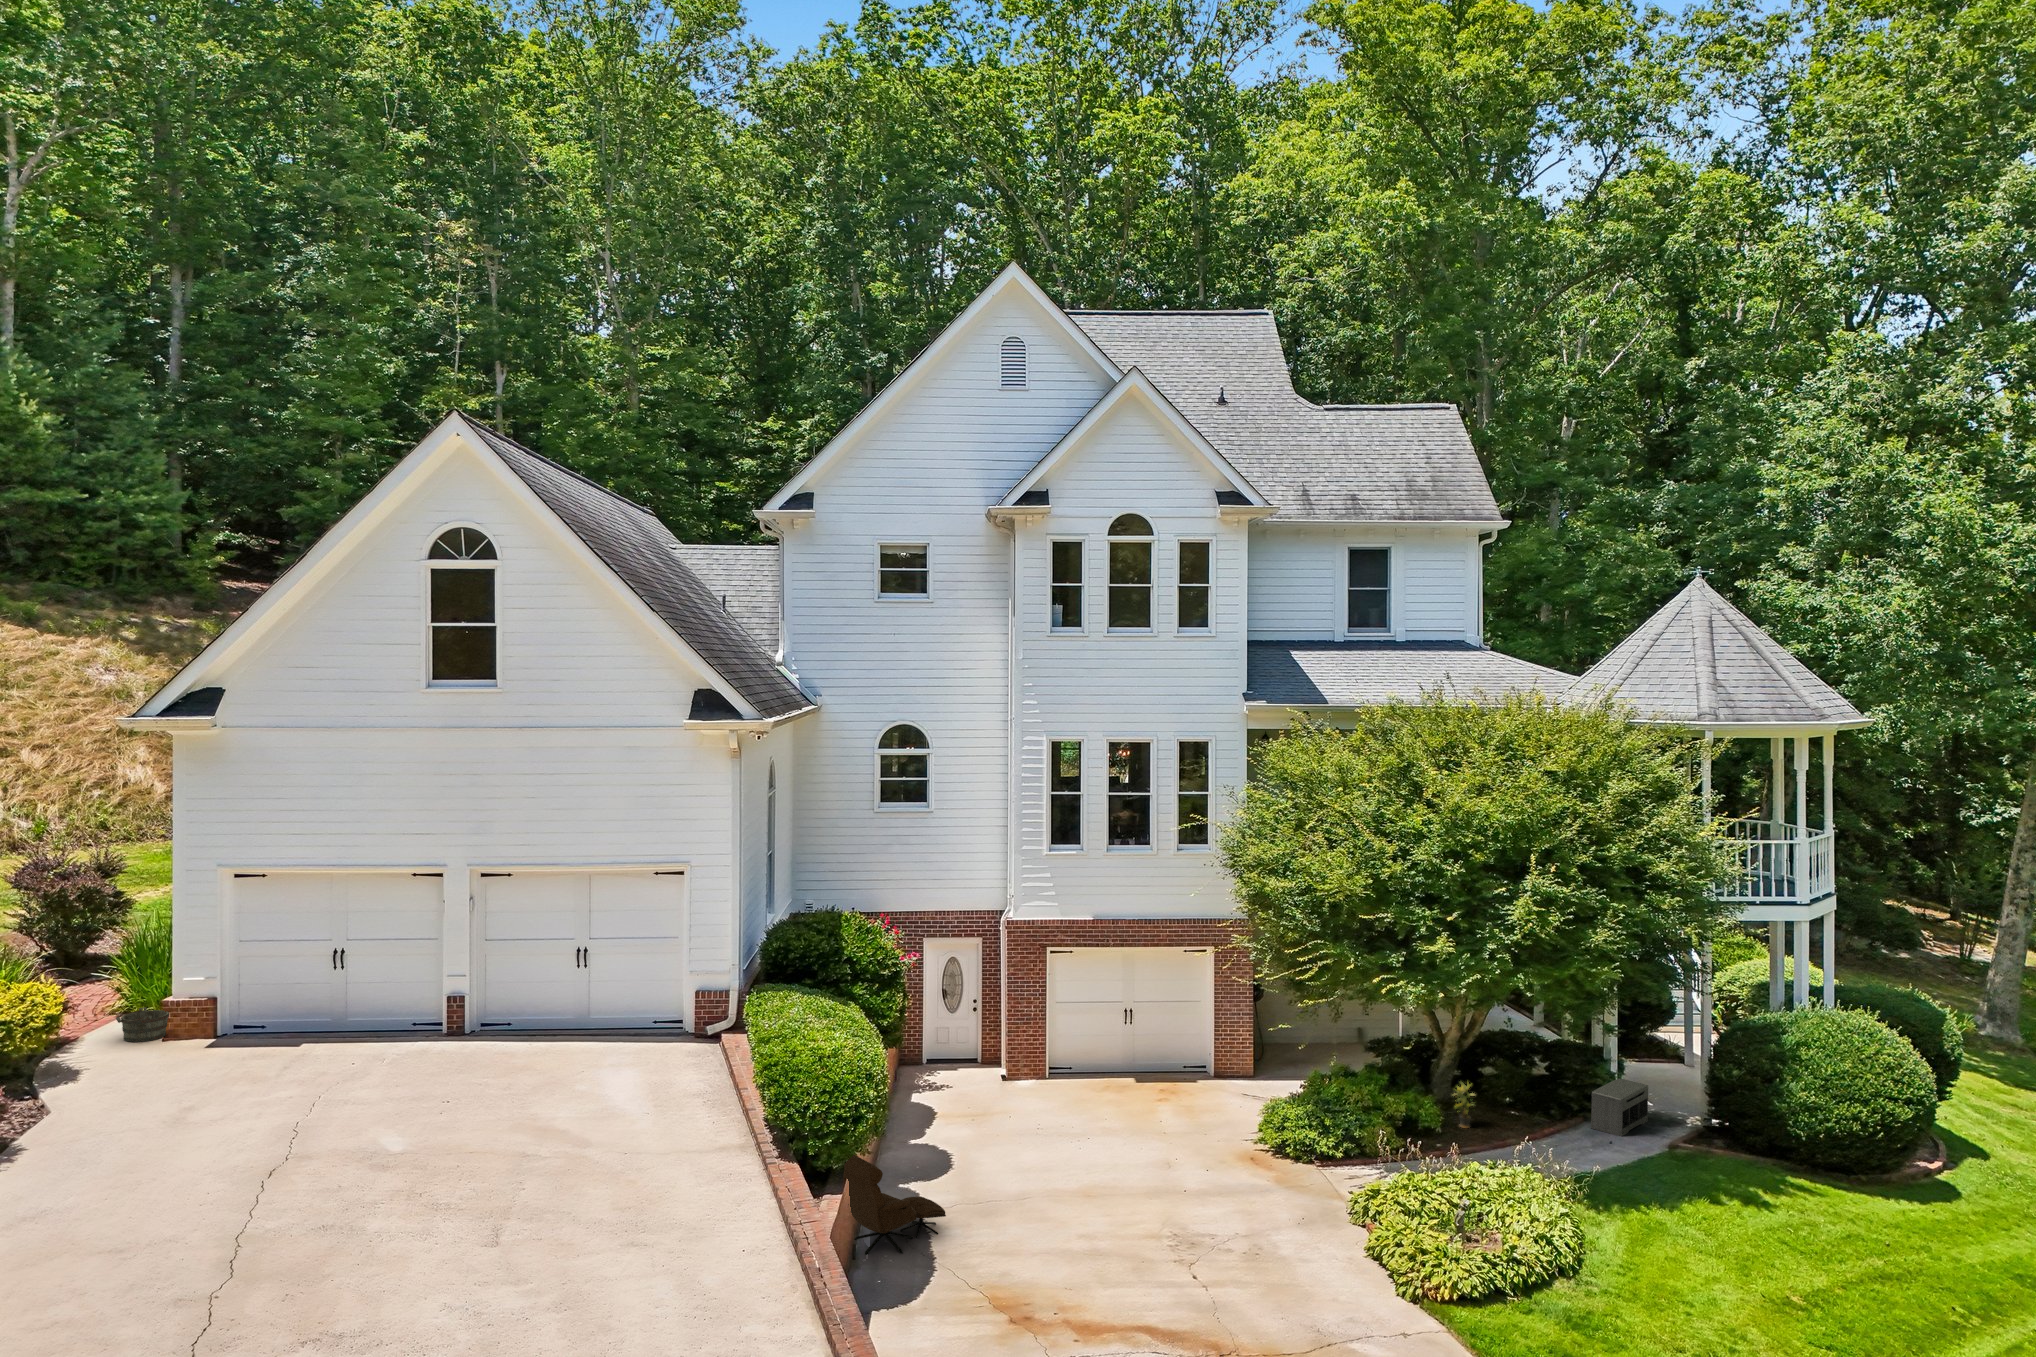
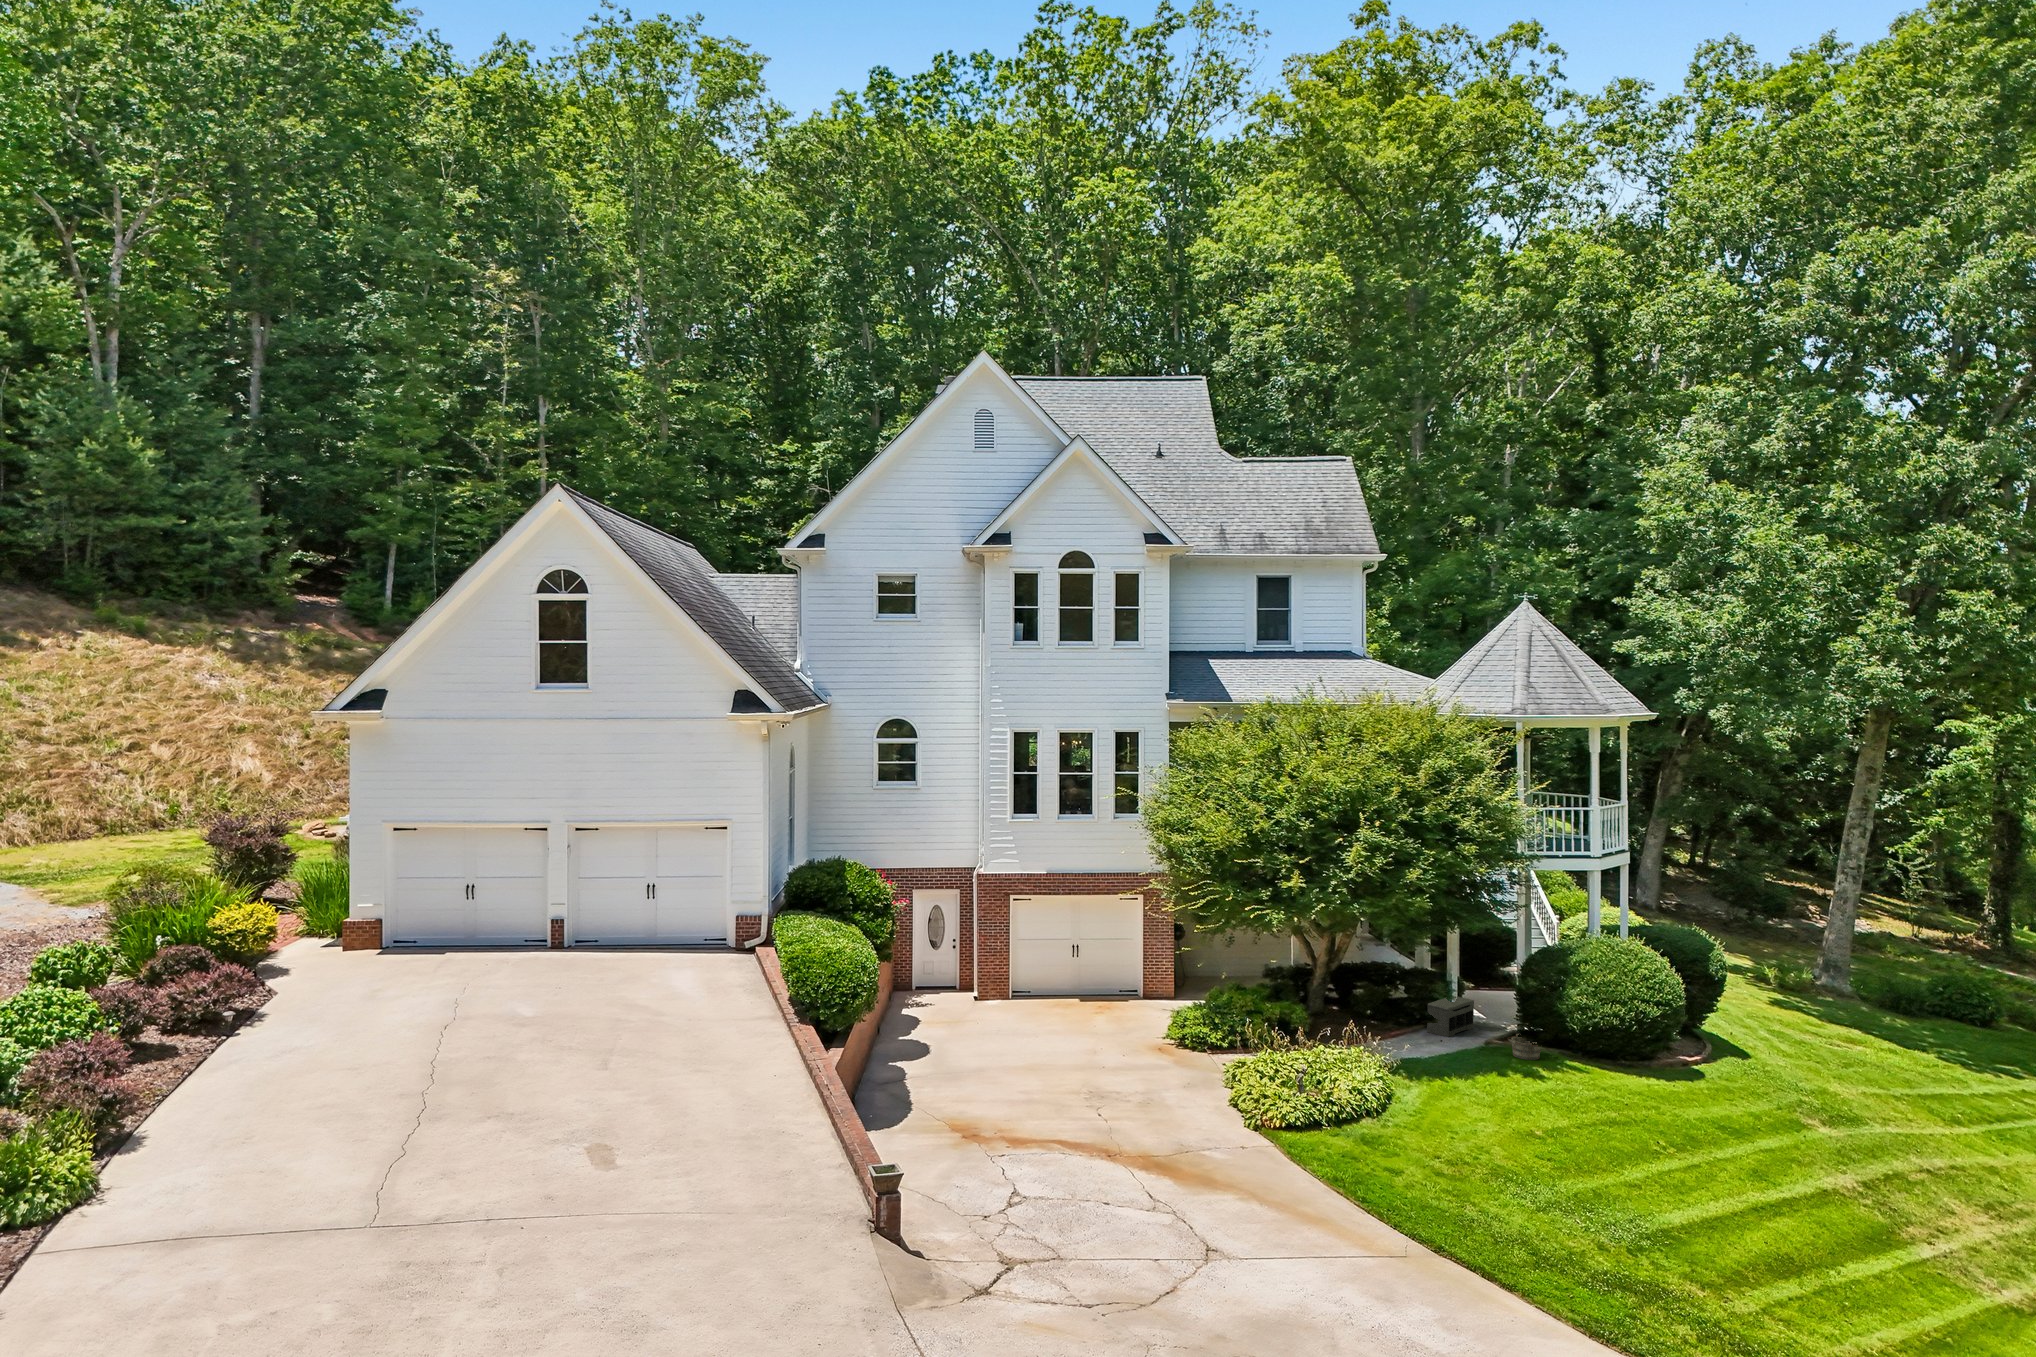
bucket: present [116,1008,169,1042] -> present [1509,1034,1541,1060]
potted plant: present [1454,1082,1474,1128] -> none [1319,995,1338,1031]
lounge chair: present [843,1155,946,1255] -> none [850,1027,925,1099]

